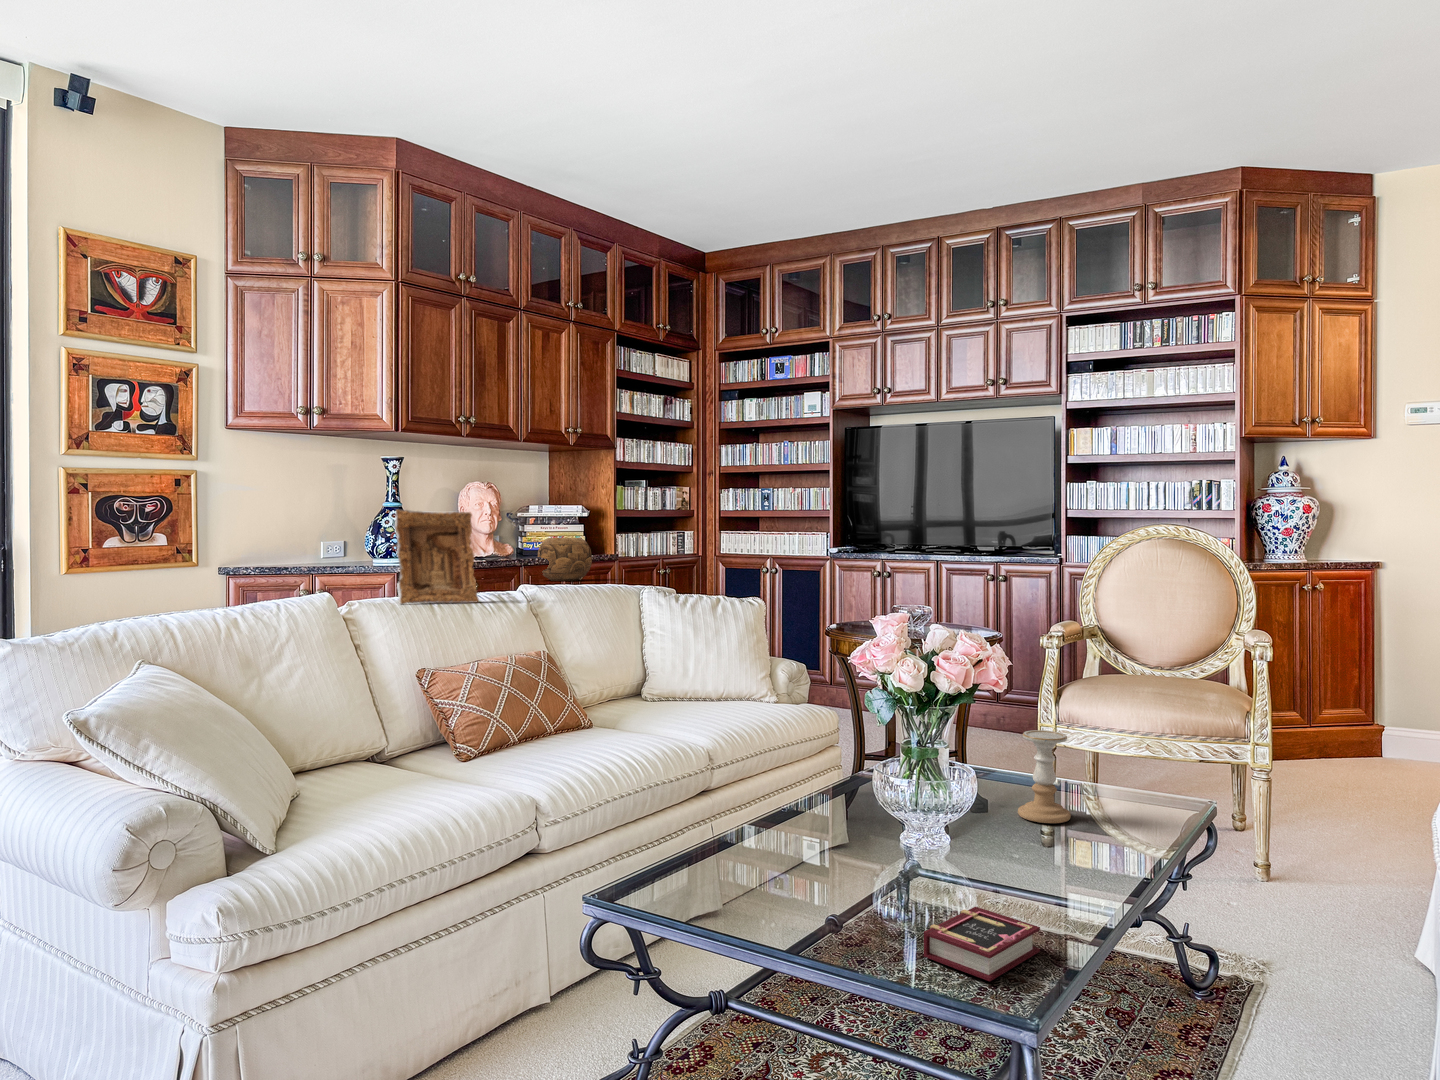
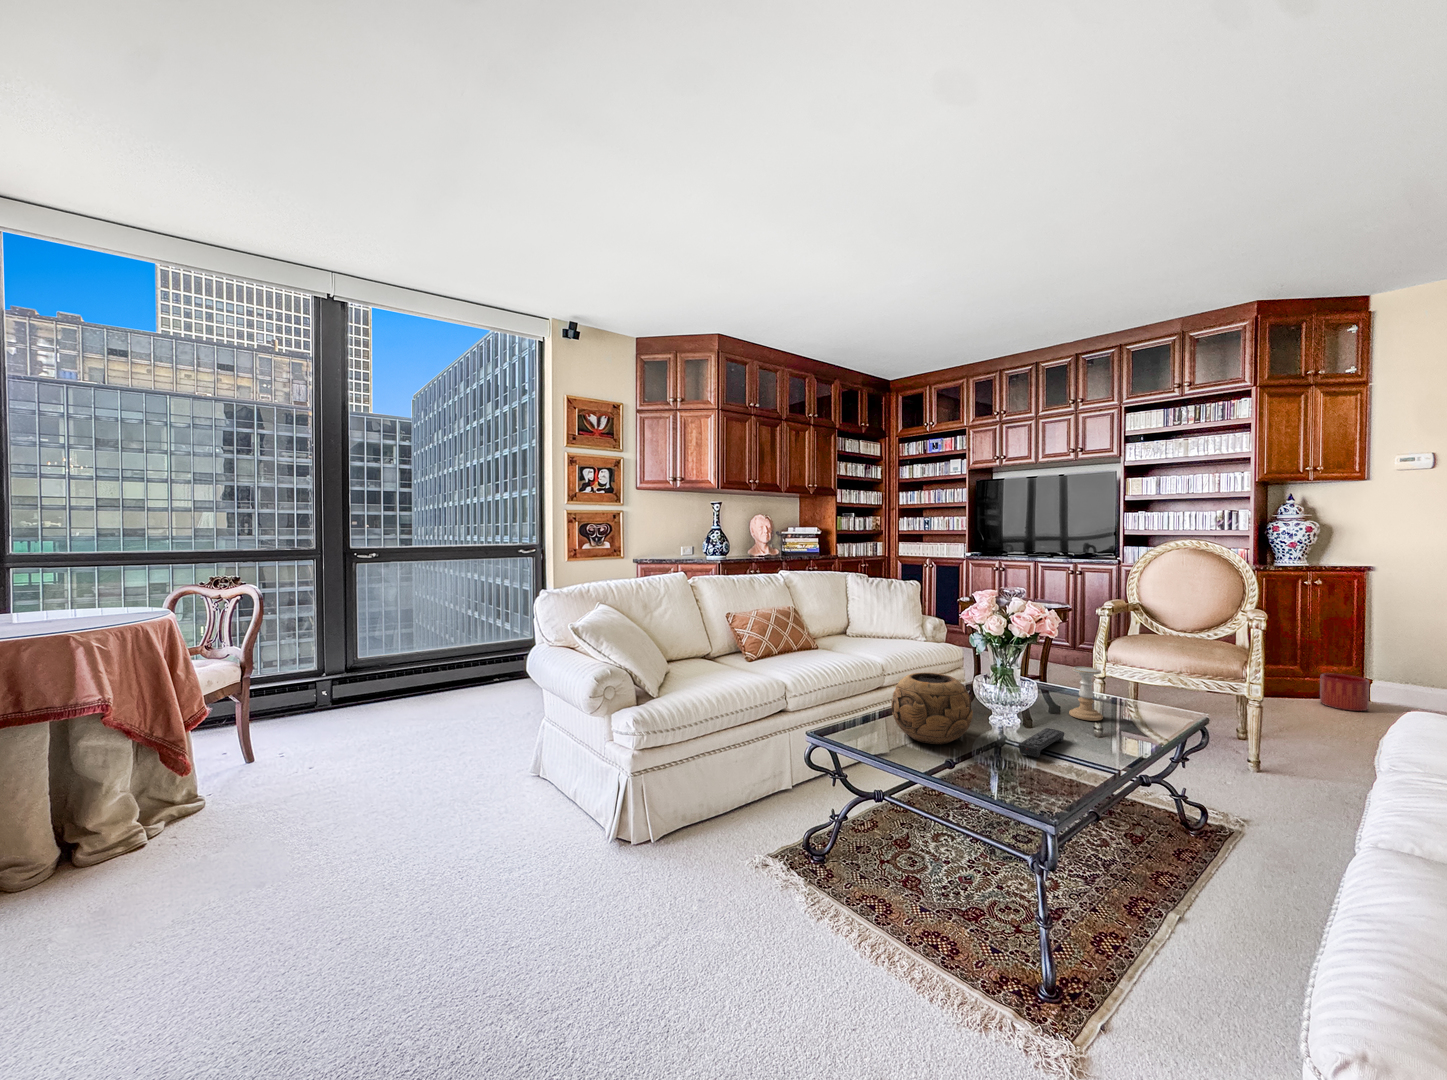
picture frame: present [395,509,478,604] -> none [722,535,764,583]
decorative bowl: present [538,537,592,581] -> present [891,673,973,744]
planter: none [1319,716,1377,769] -> present [1320,673,1369,711]
remote control: none [948,846,1019,905] -> present [1018,728,1064,758]
book: present [924,907,1040,981] -> none [1000,757,1069,794]

